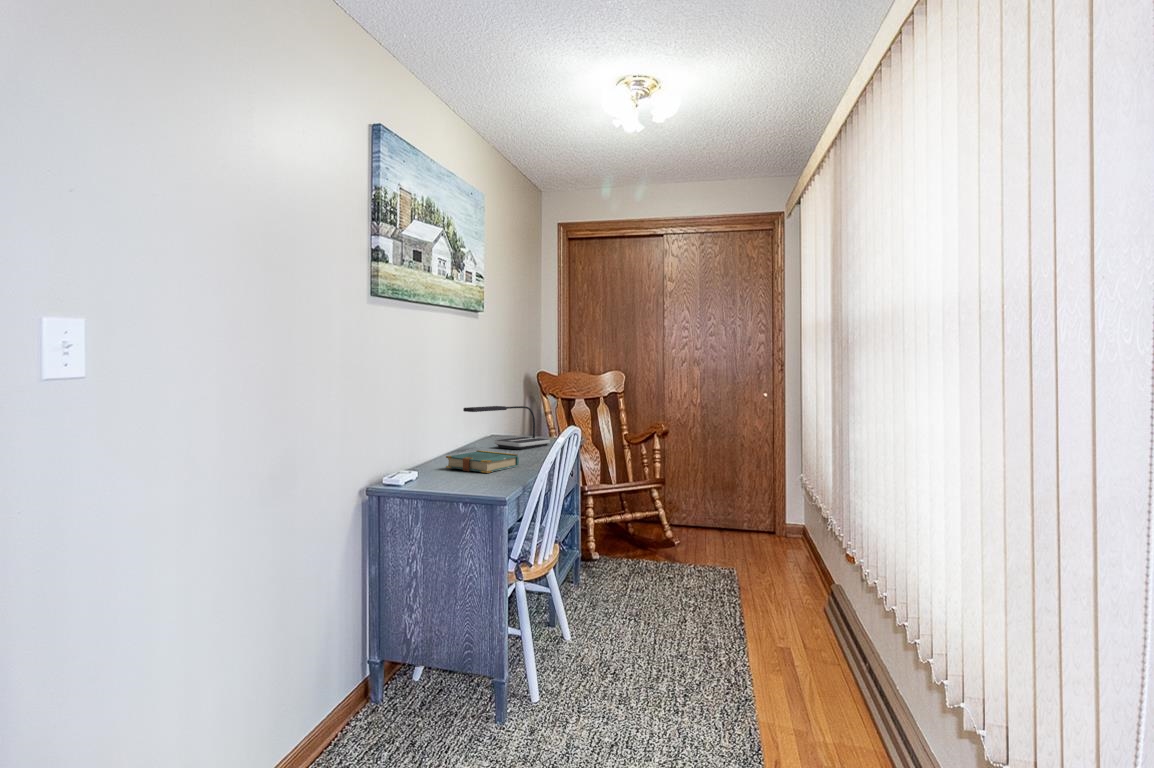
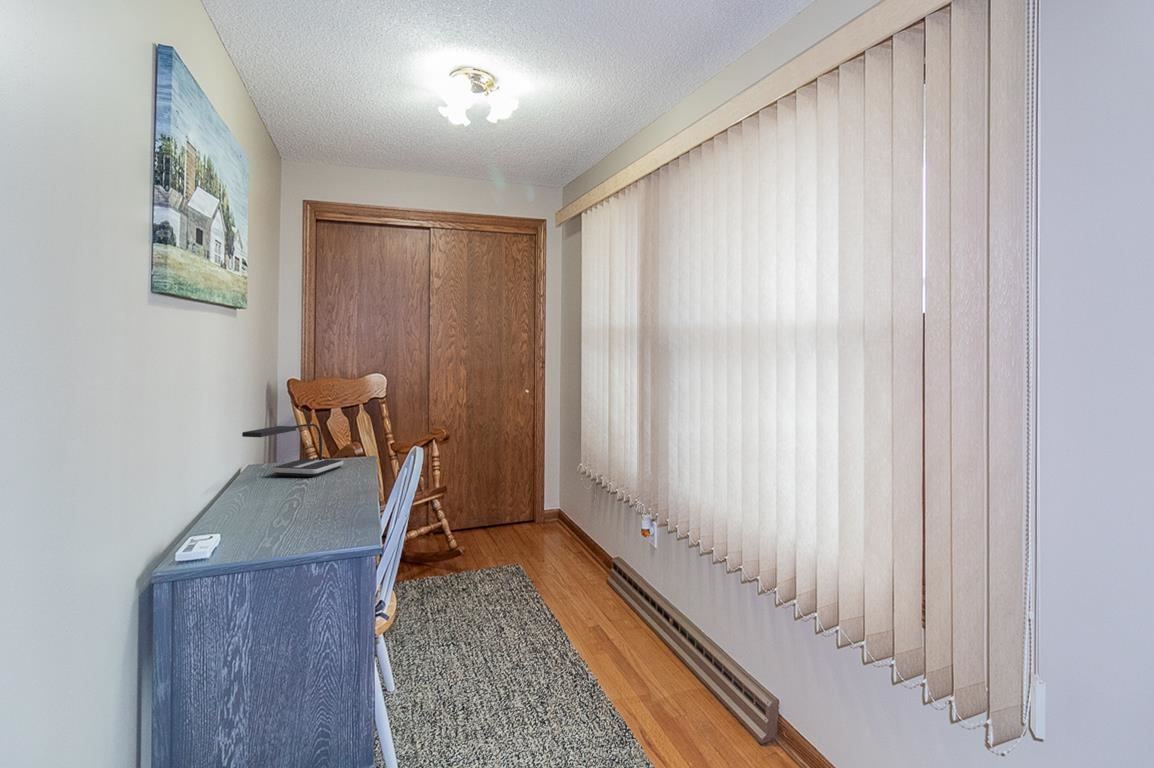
book: present [446,450,519,473] -> none [254,487,351,518]

